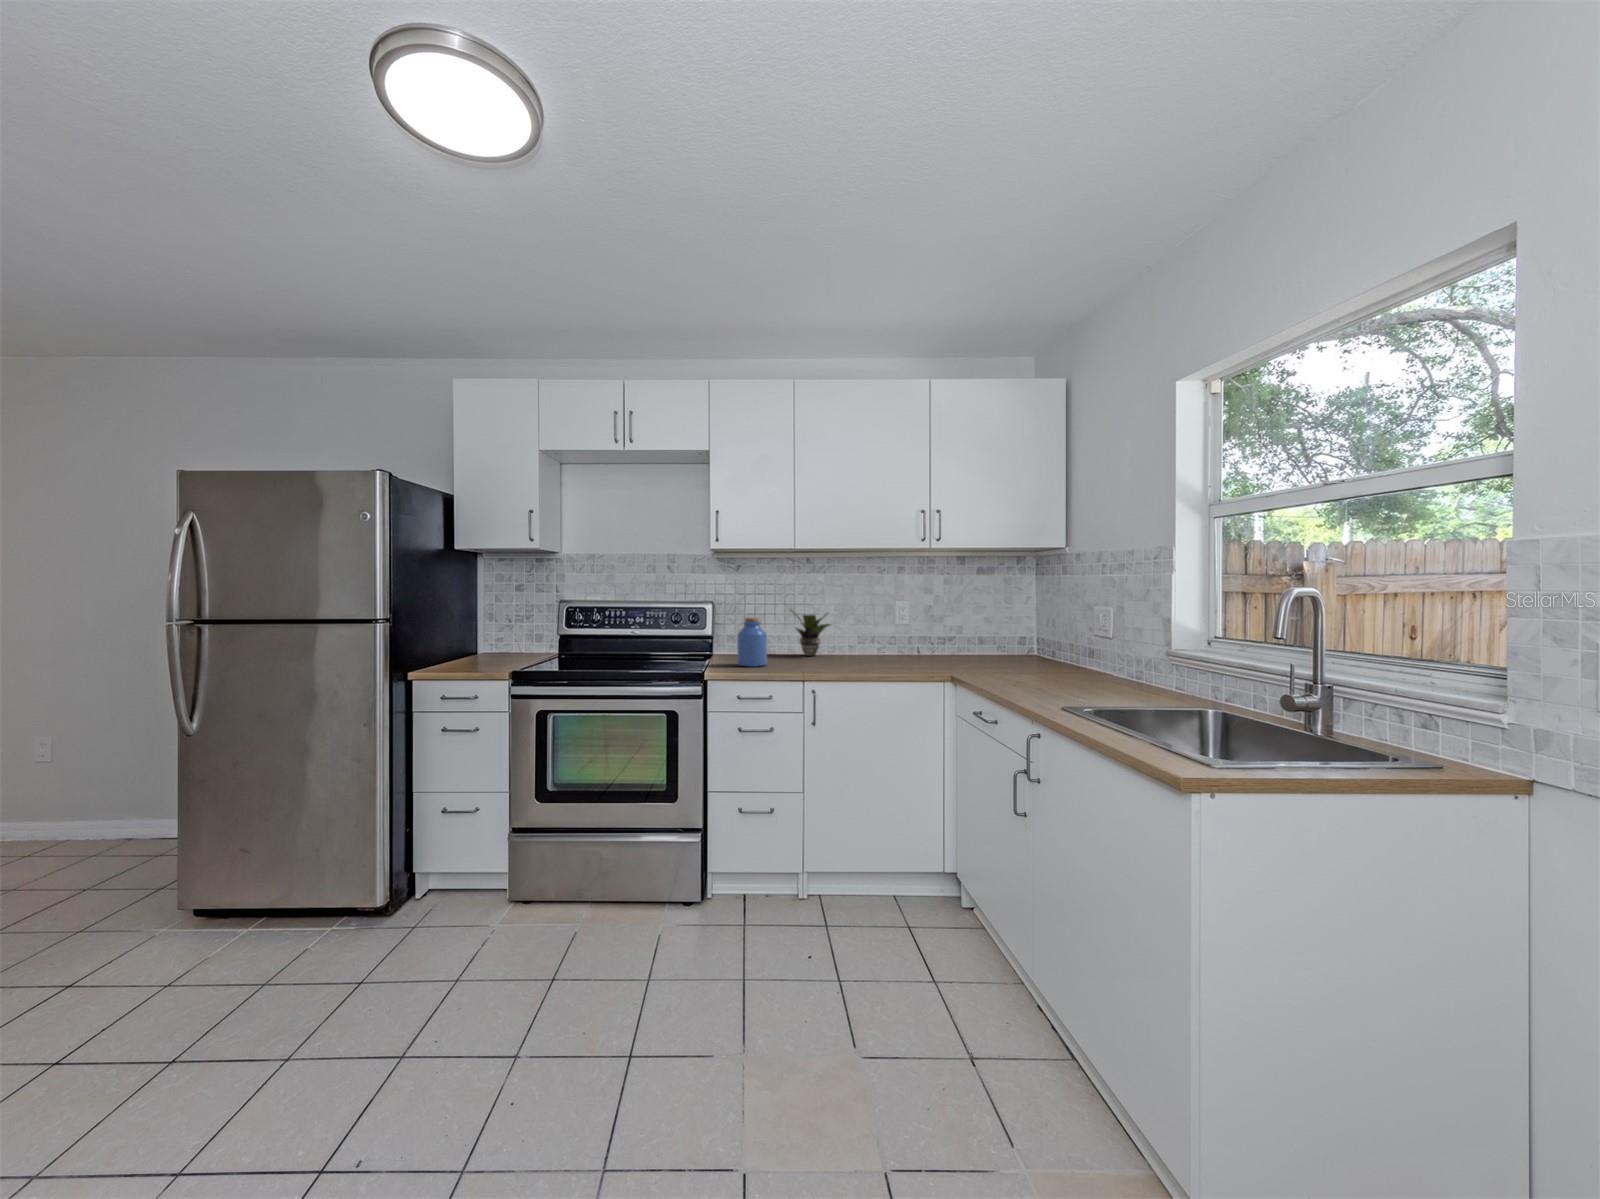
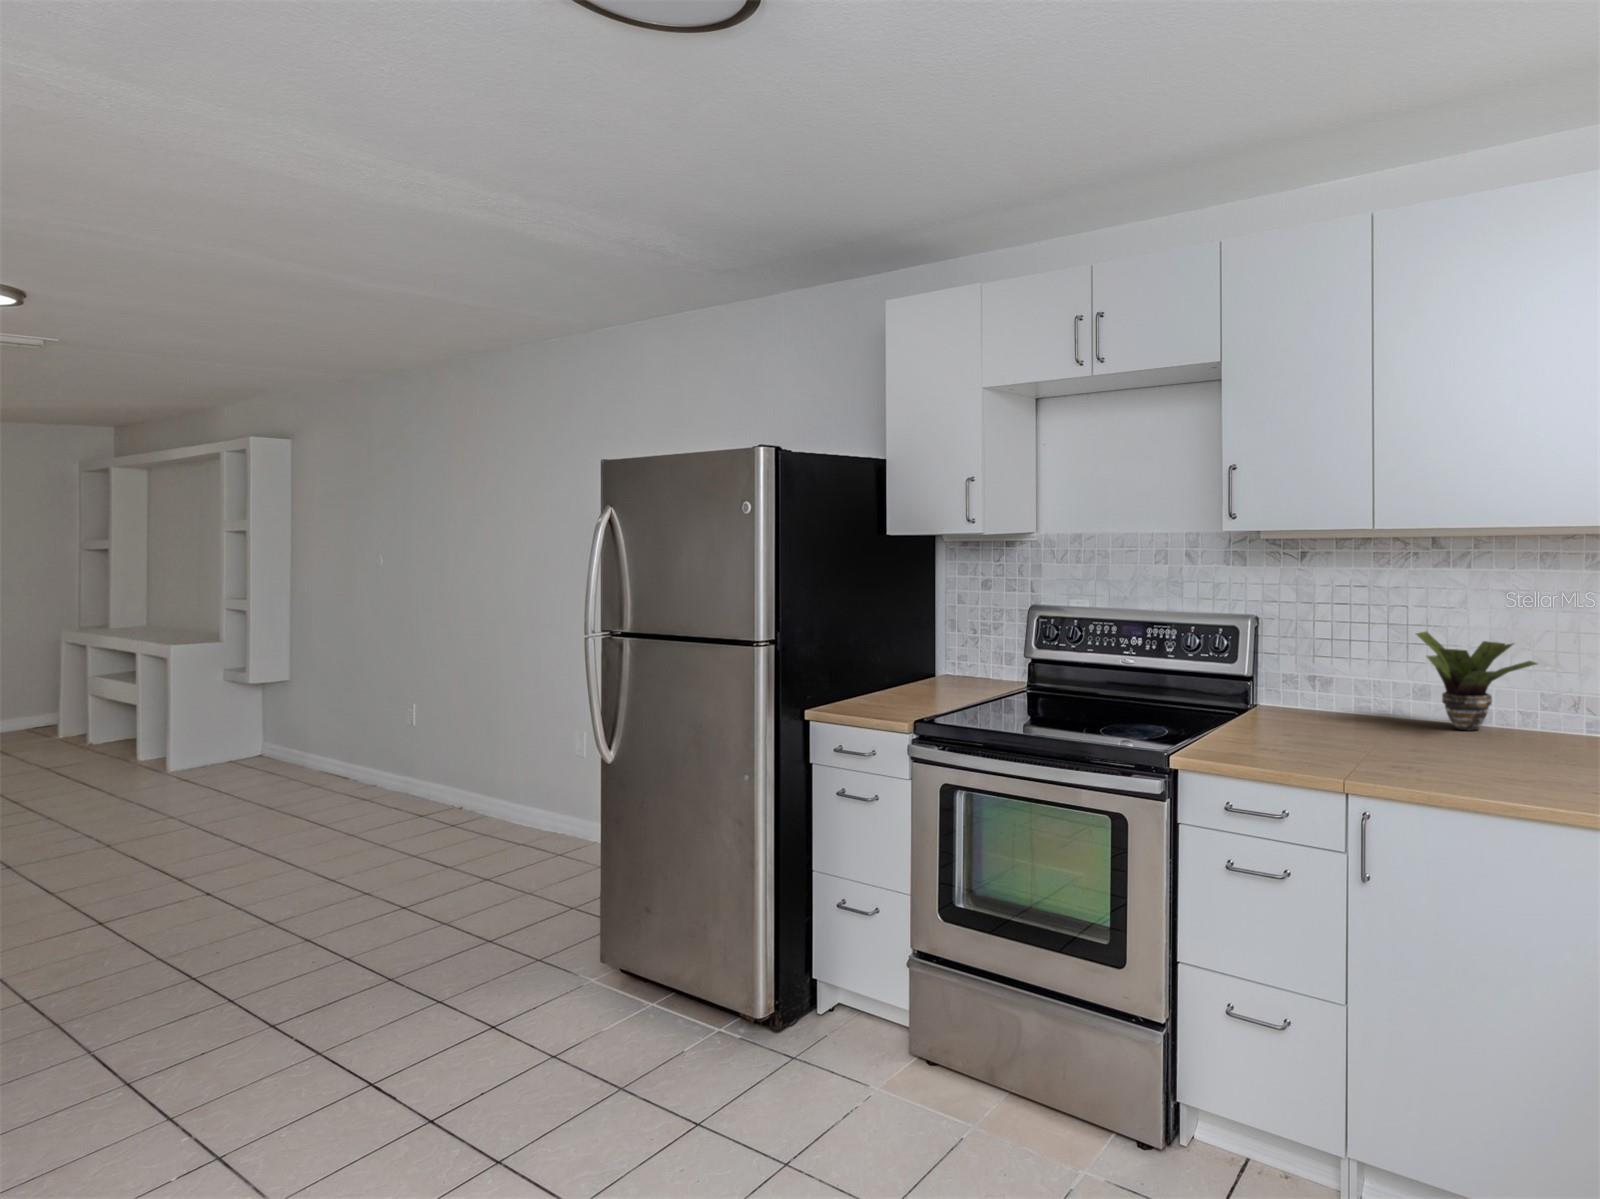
jar: present [737,618,767,667] -> none [1264,657,1325,750]

